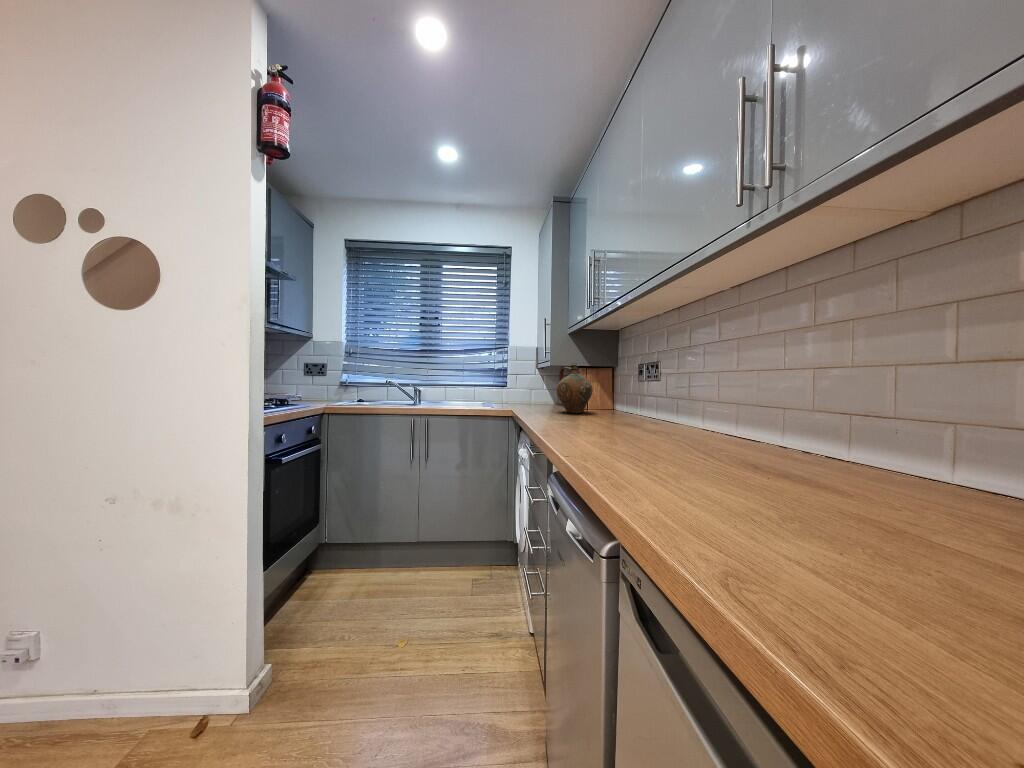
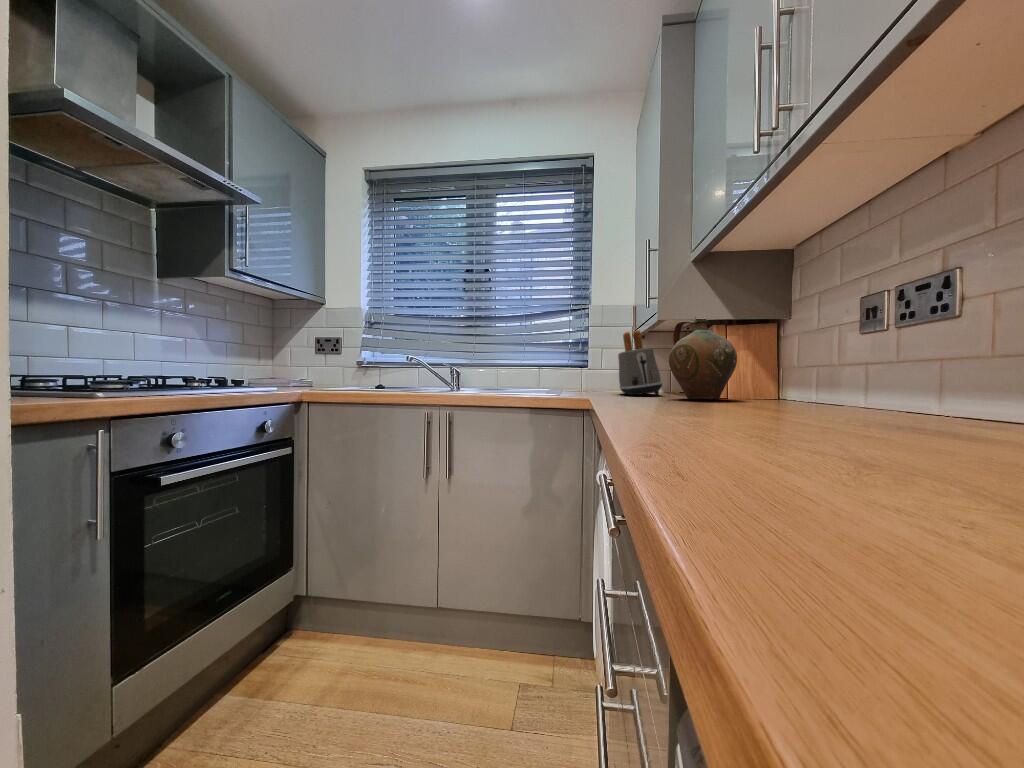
toaster: none [526,367,553,408] -> present [618,330,662,395]

